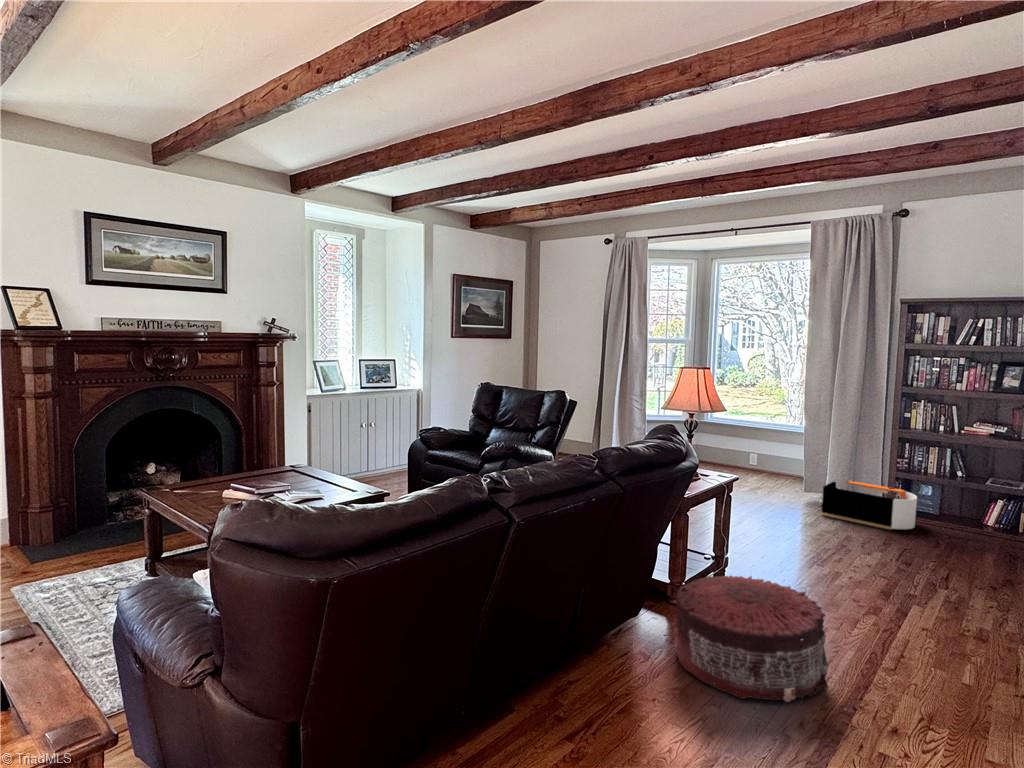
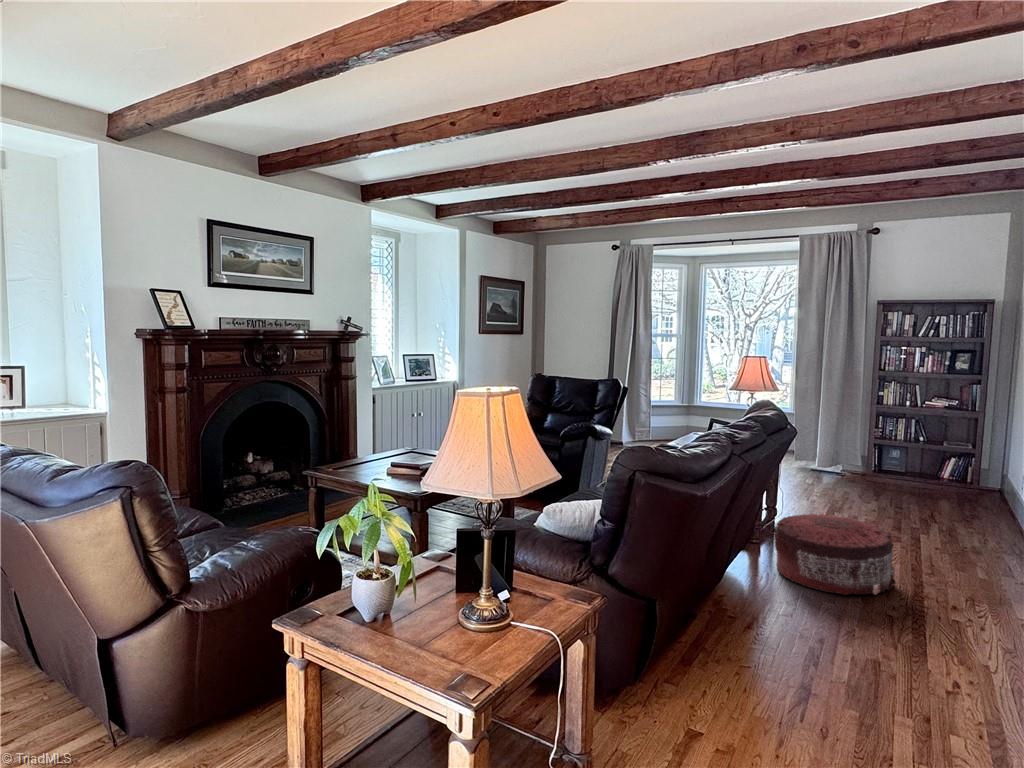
storage bin: present [821,481,917,530] -> none [816,448,891,486]

